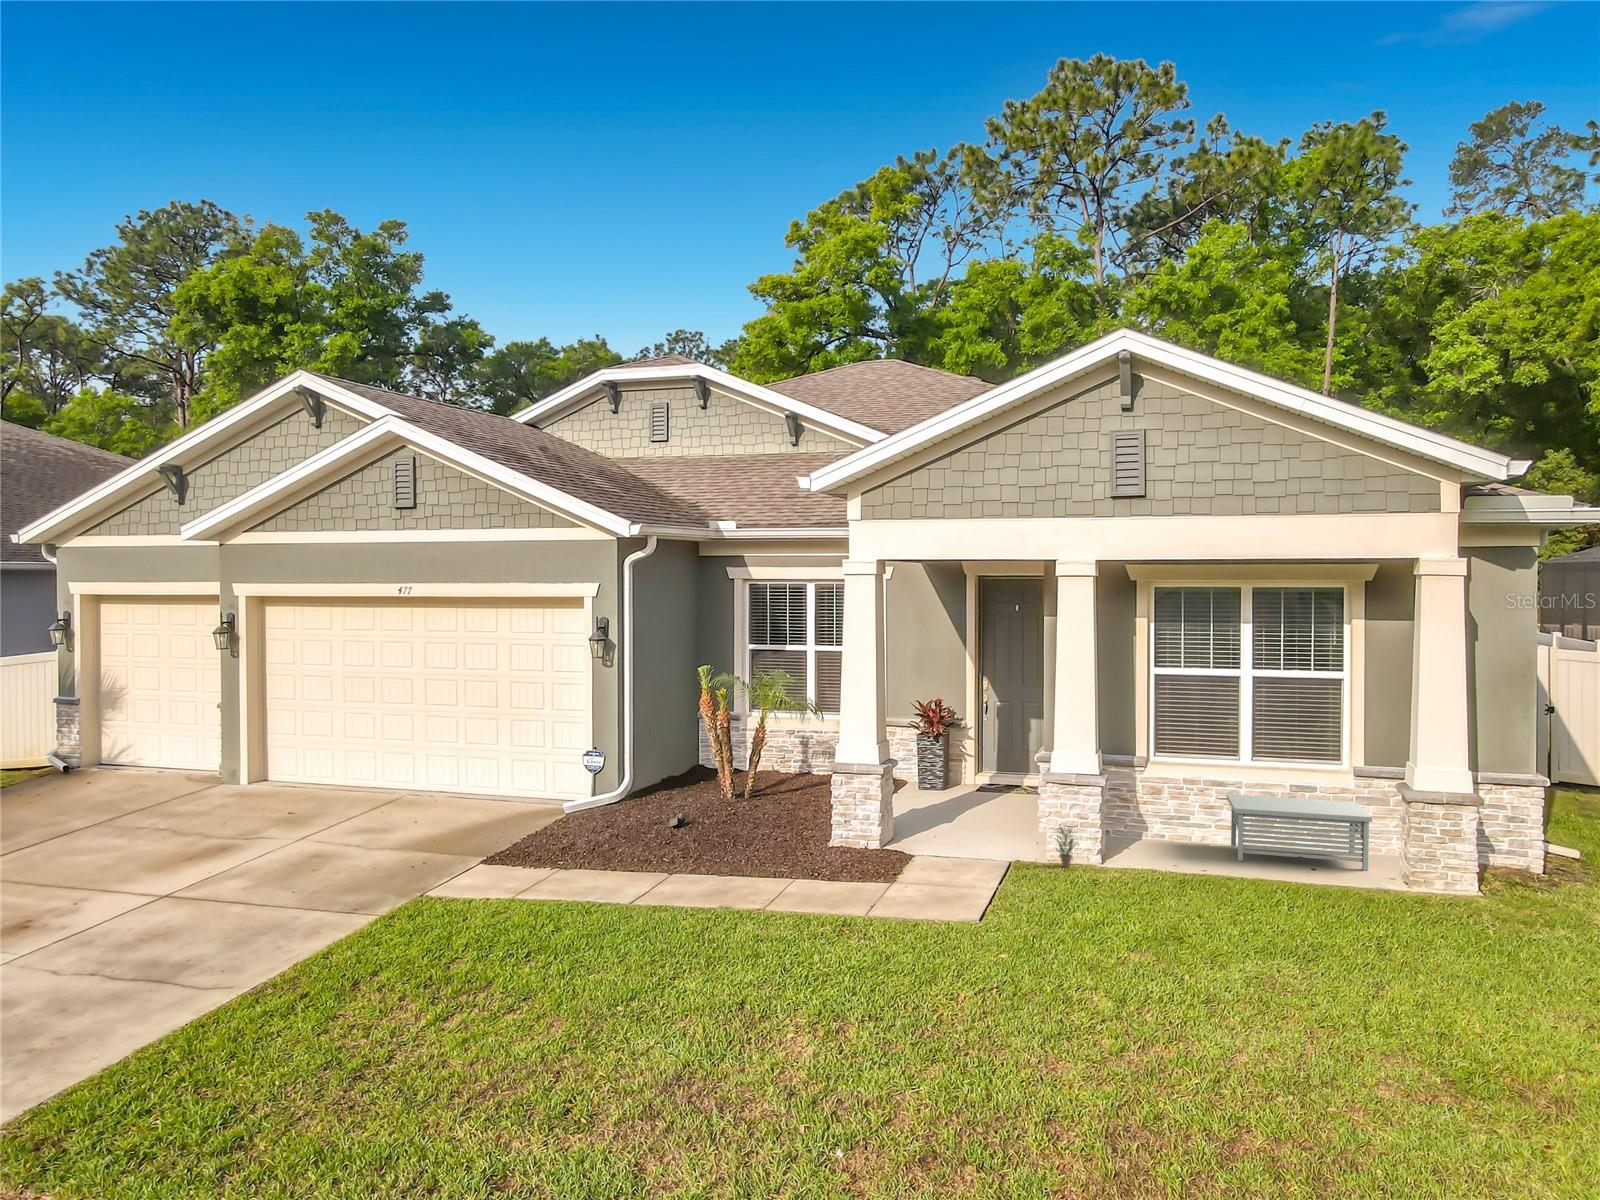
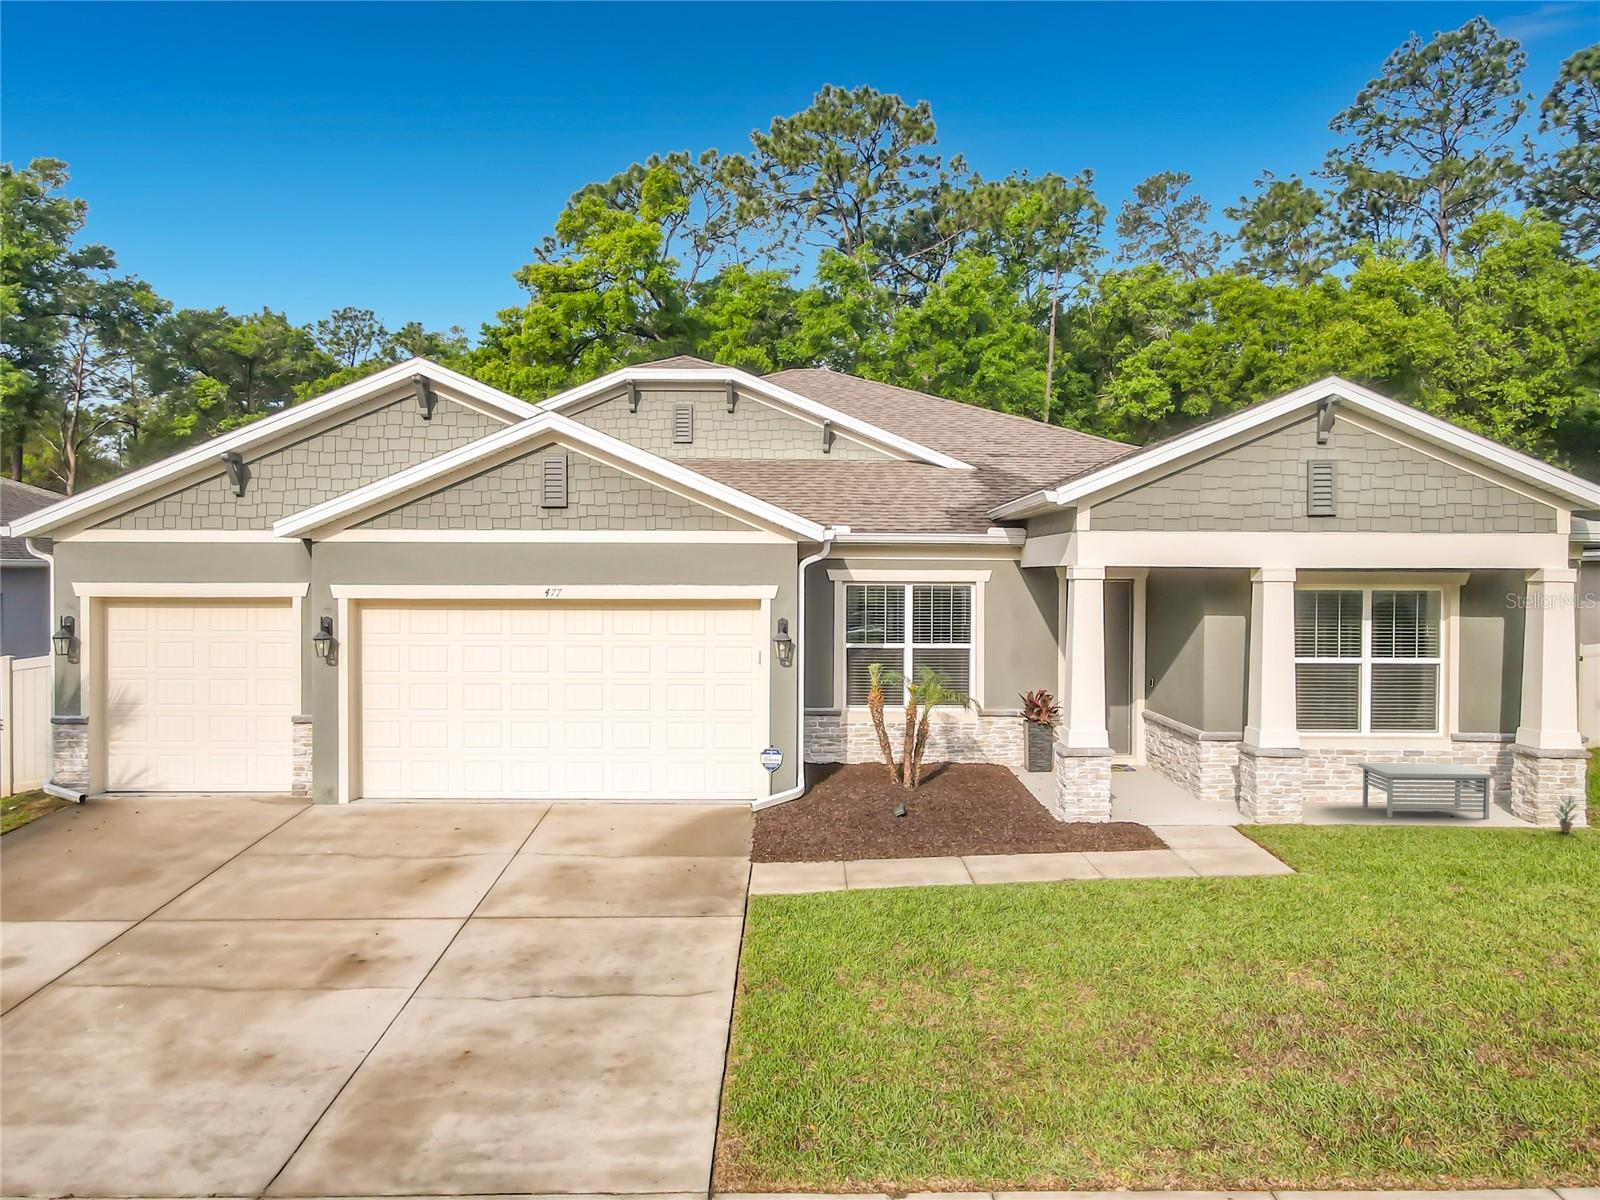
potted plant: present [1055,827,1074,867] -> present [1556,796,1577,833]

